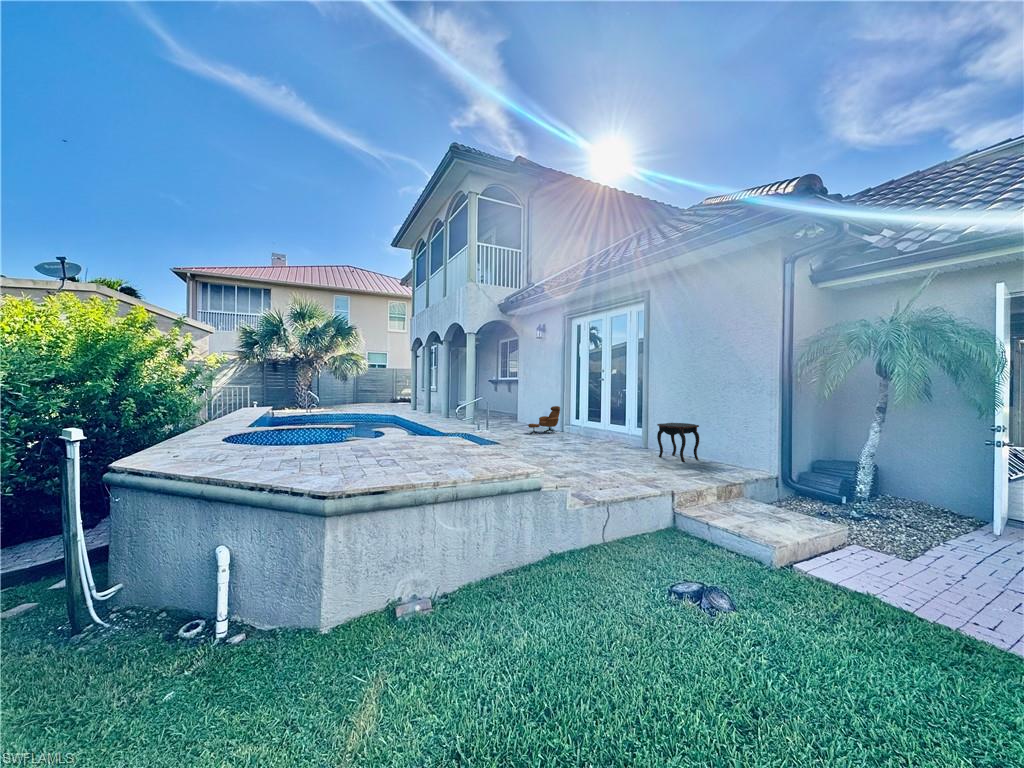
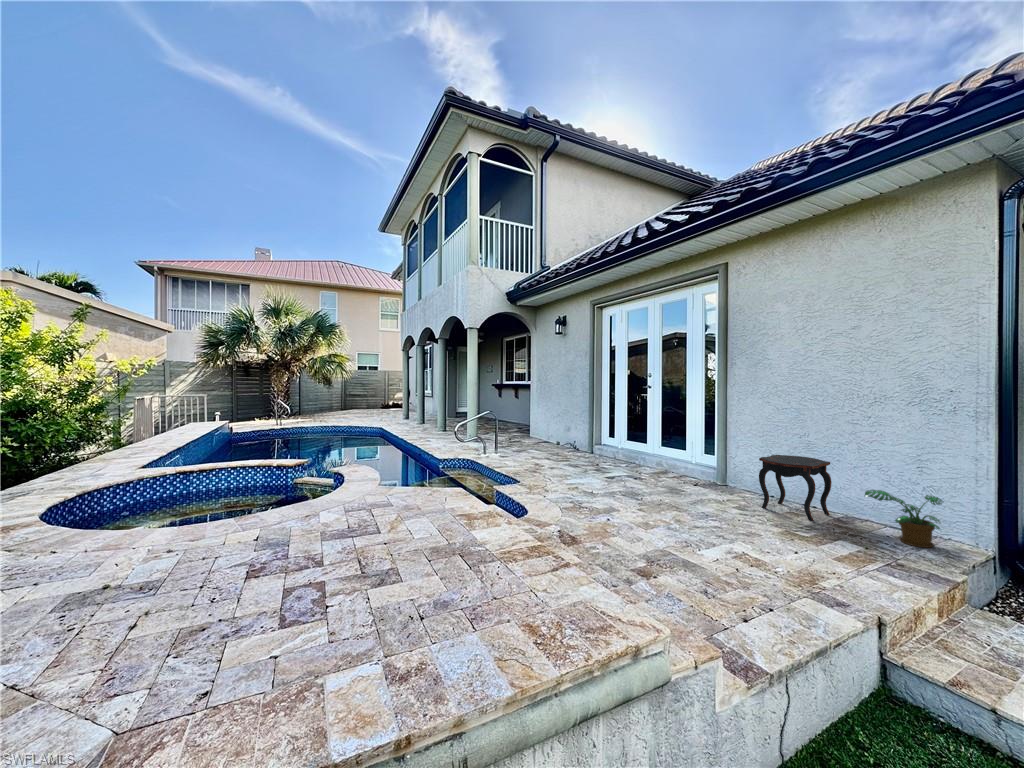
lounge chair: present [528,406,560,434] -> none [549,421,589,460]
potted plant: none [707,439,751,471] -> present [865,490,943,548]

